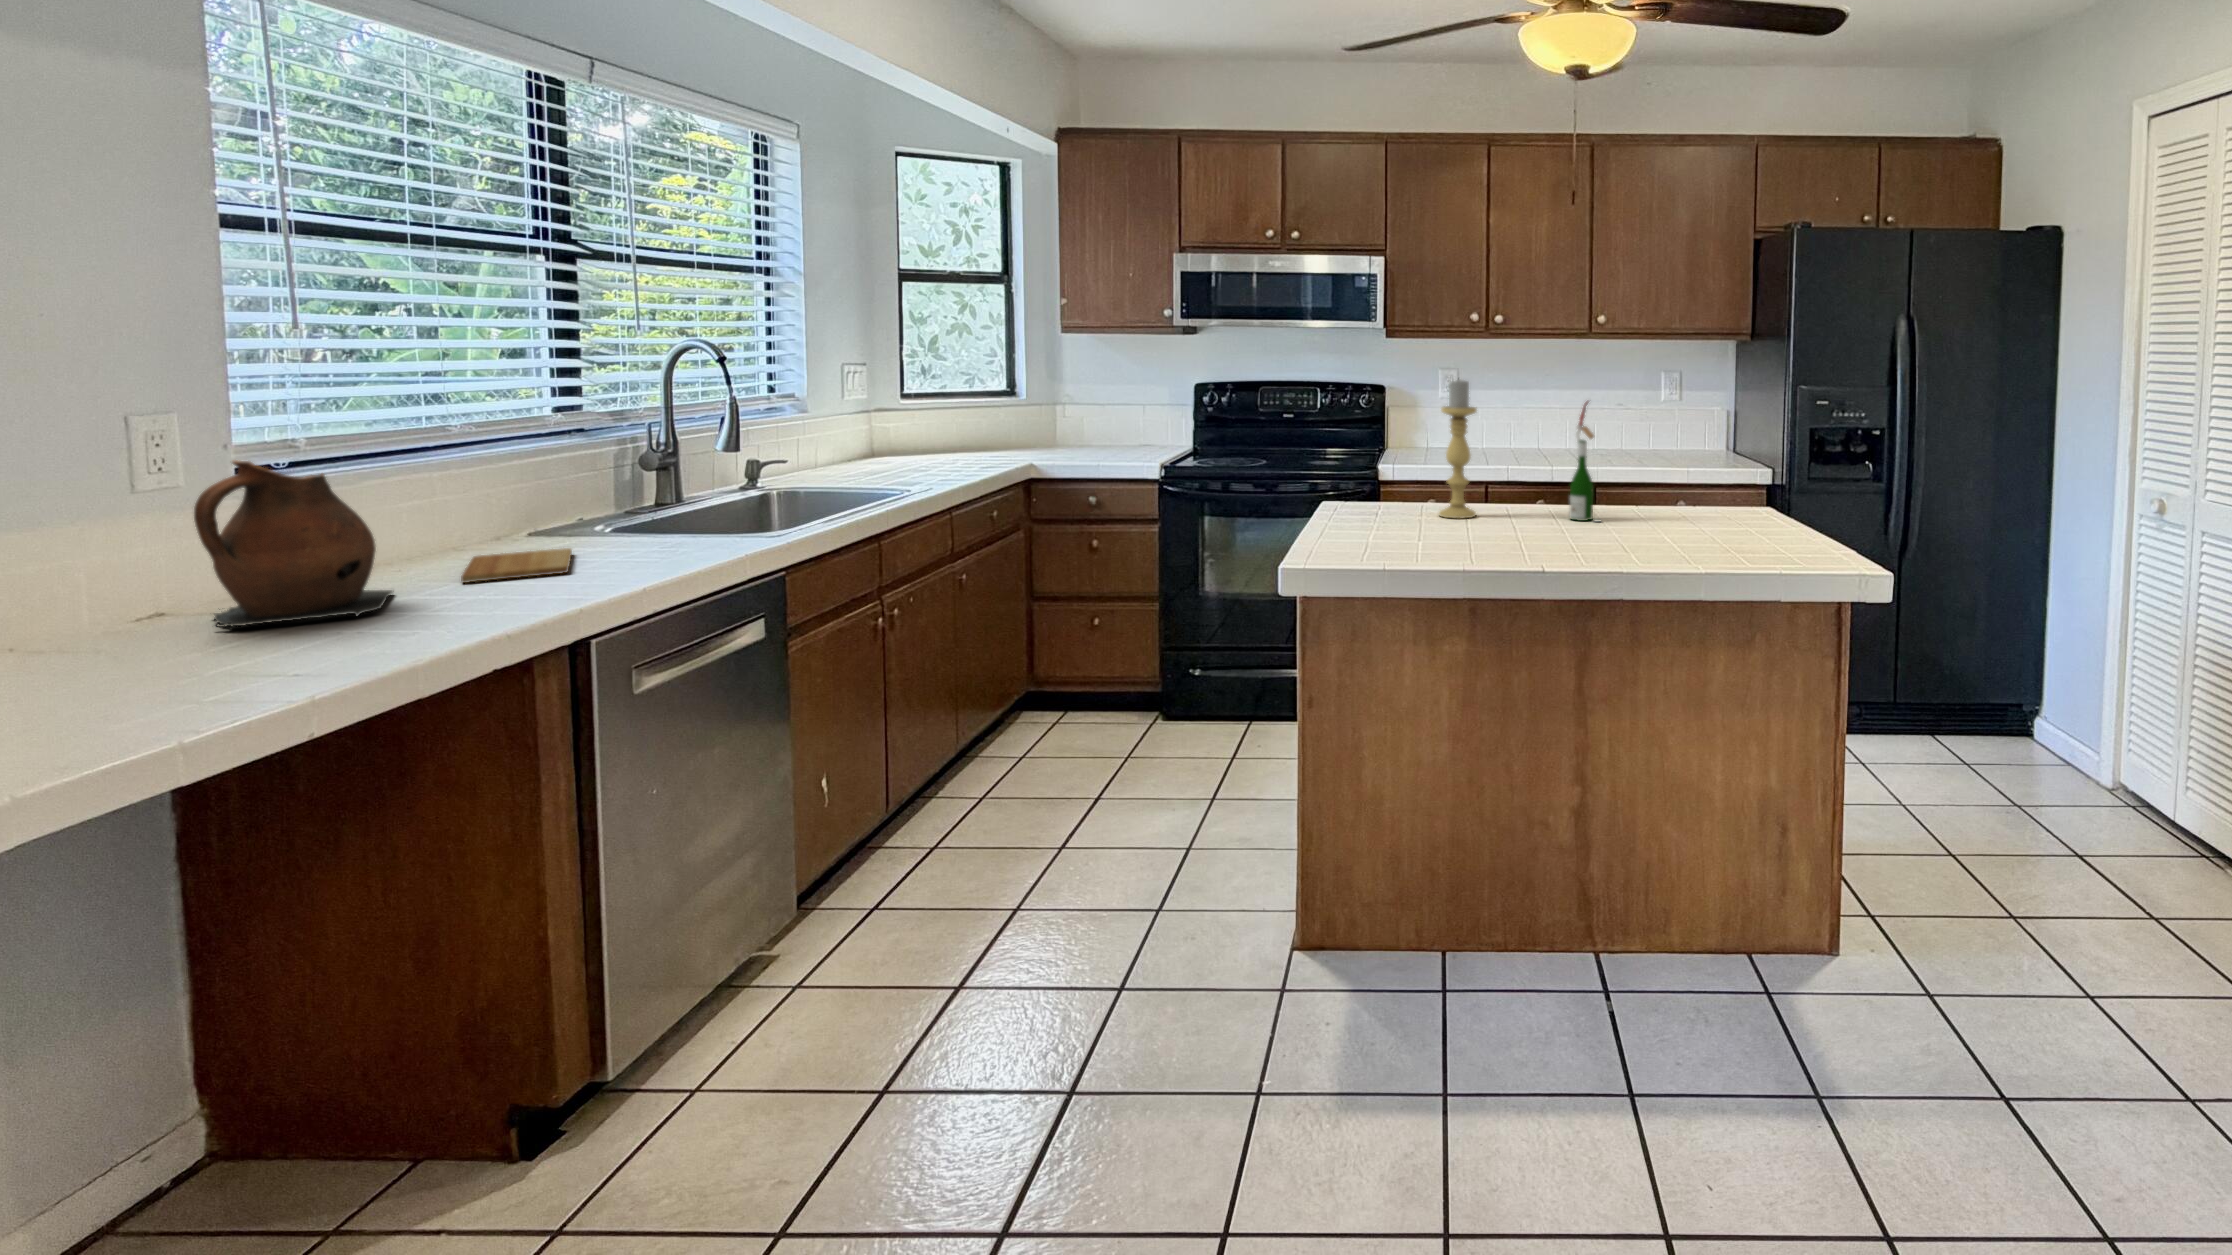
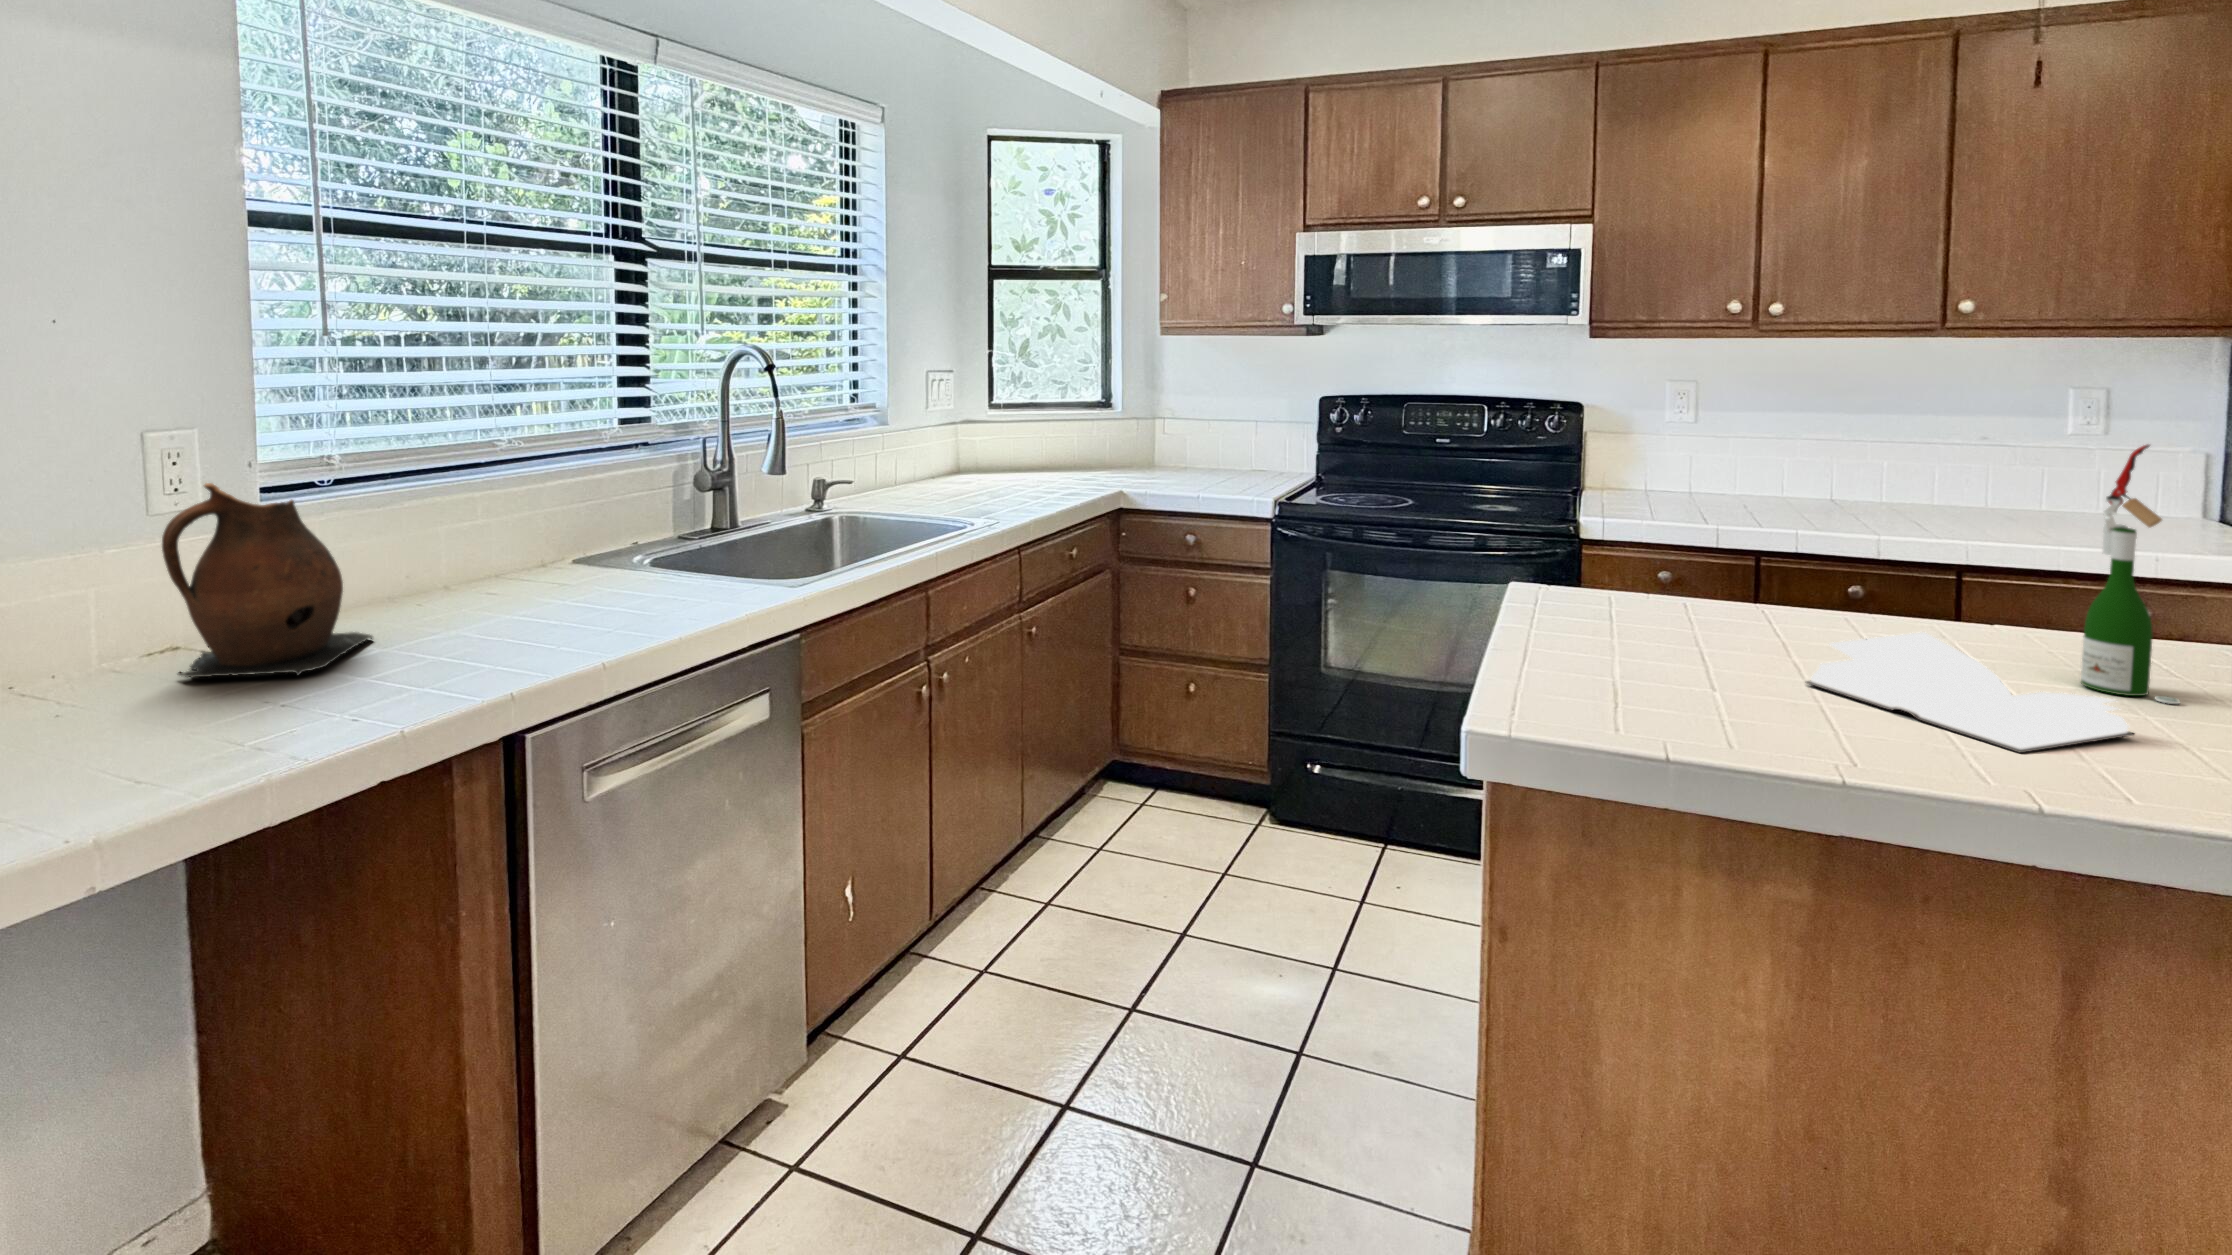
candle holder: present [1439,380,1477,519] -> none [1758,395,1850,659]
book: none [1451,498,1571,543] -> present [1807,632,2133,753]
cutting board: present [461,548,572,583] -> none [443,588,579,630]

